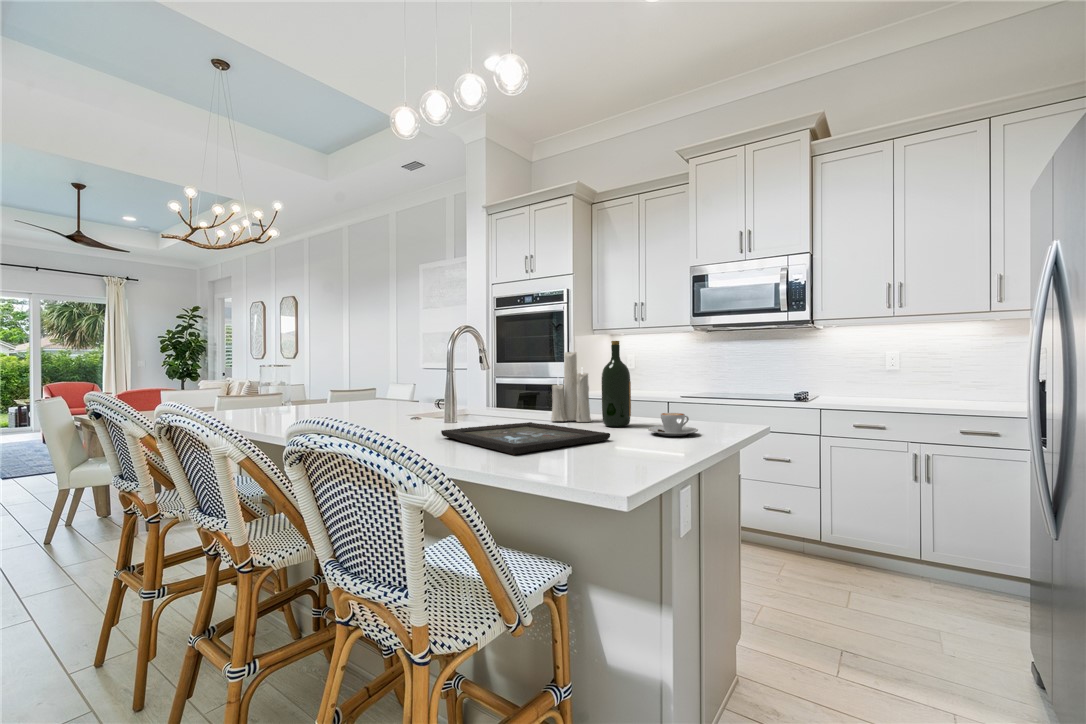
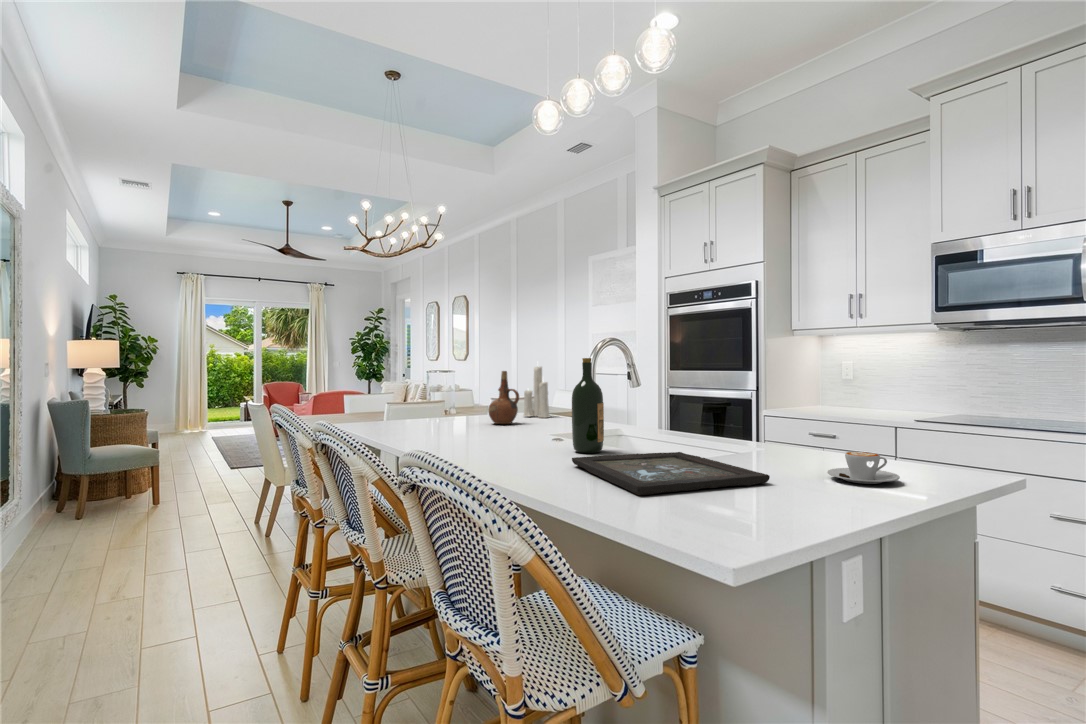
wine bottle: present [602,341,631,427] -> present [572,358,604,453]
candle: present [551,346,591,422] -> present [524,366,550,418]
ceramic pitcher: none [339,360,370,410] -> present [488,371,519,424]

